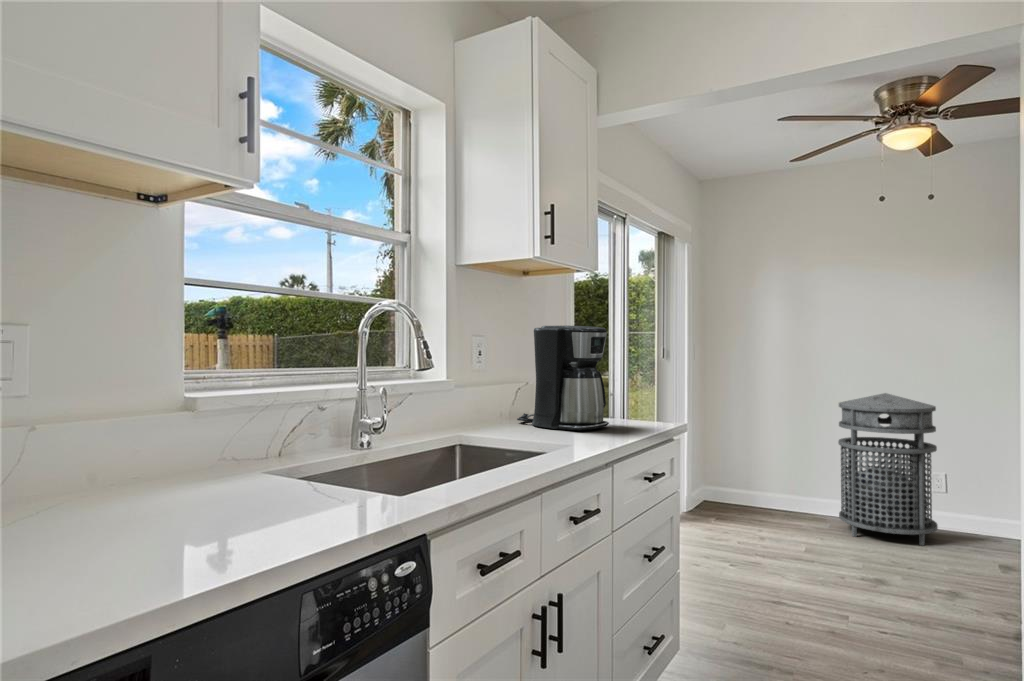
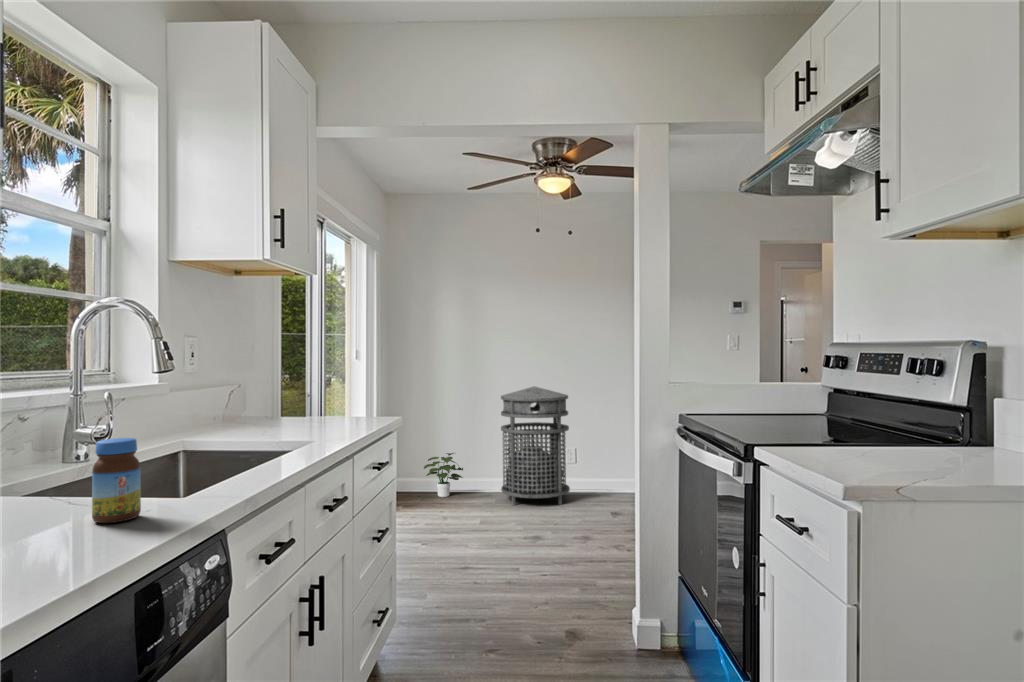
coffee maker: present [517,326,609,431] -> none [239,327,338,428]
jar: none [314,437,353,516] -> present [92,438,141,523]
potted plant: none [741,464,791,514] -> present [424,453,463,497]

